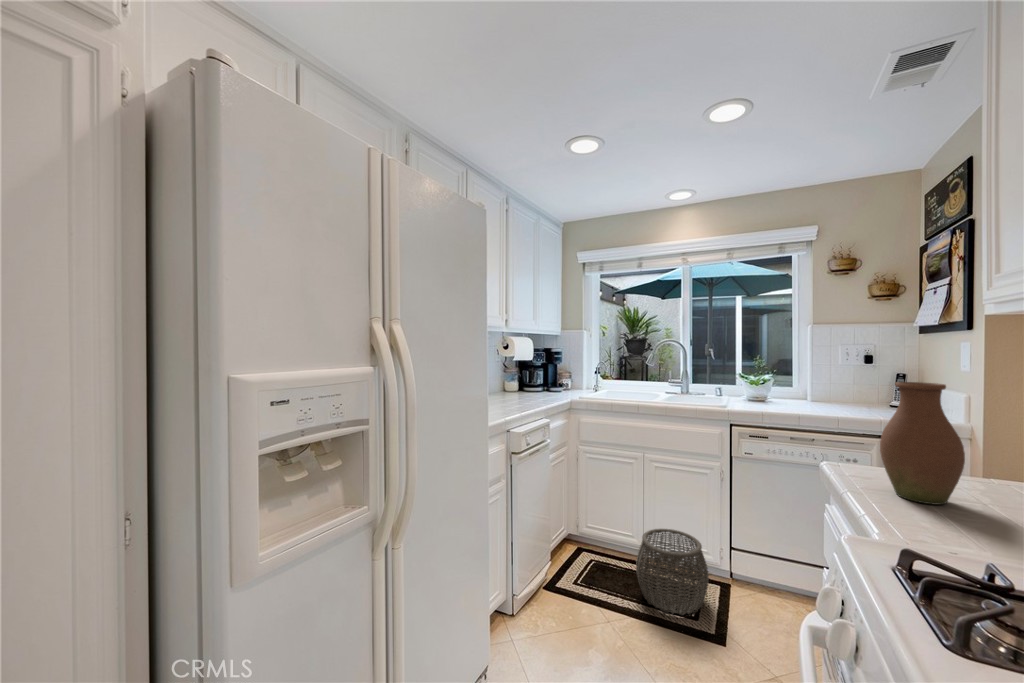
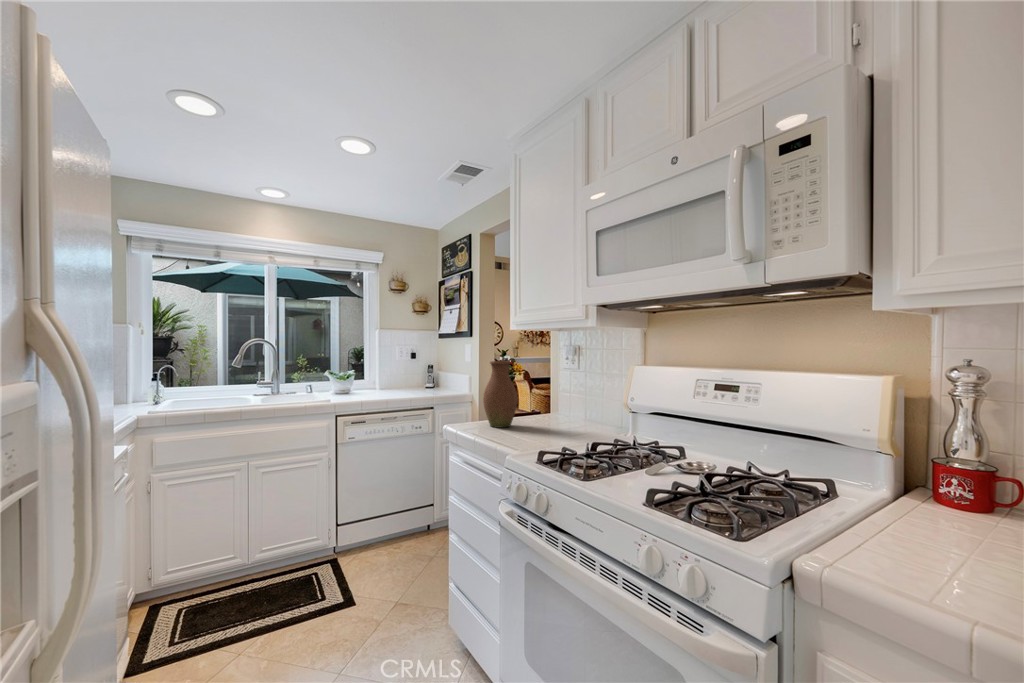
woven basket: present [636,529,709,615] -> none [254,527,331,612]

